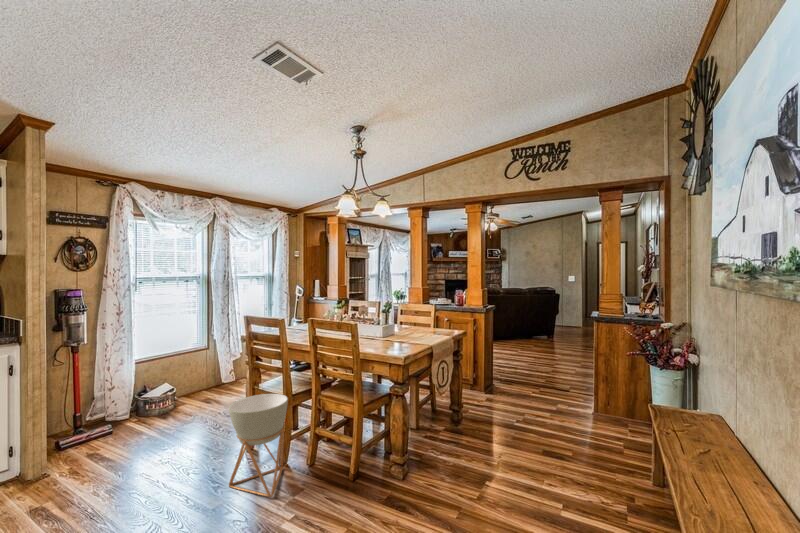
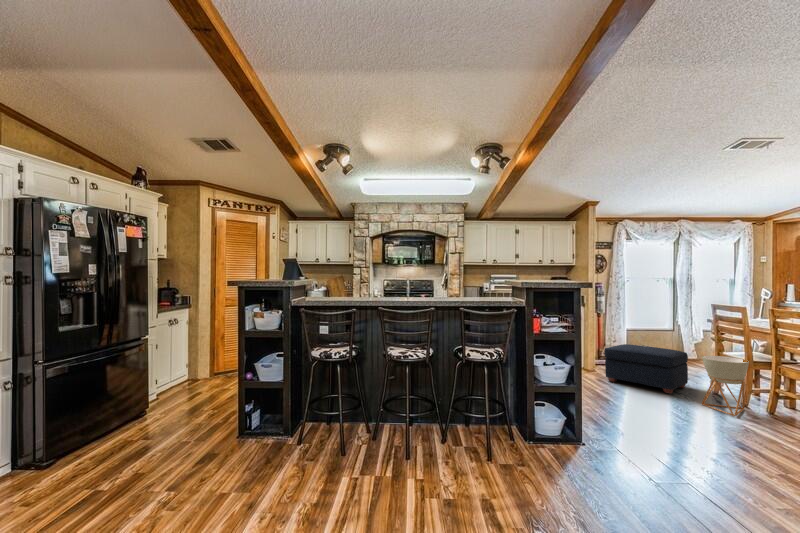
ottoman: none [57,393,214,493] -> present [604,344,688,393]

